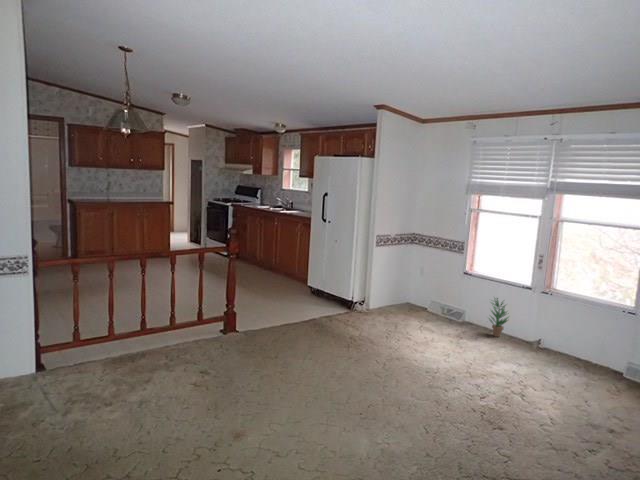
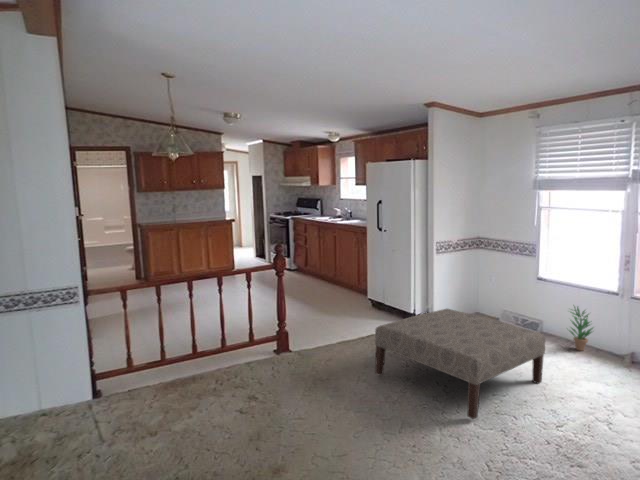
ottoman: none [322,296,473,391] -> present [375,309,546,419]

